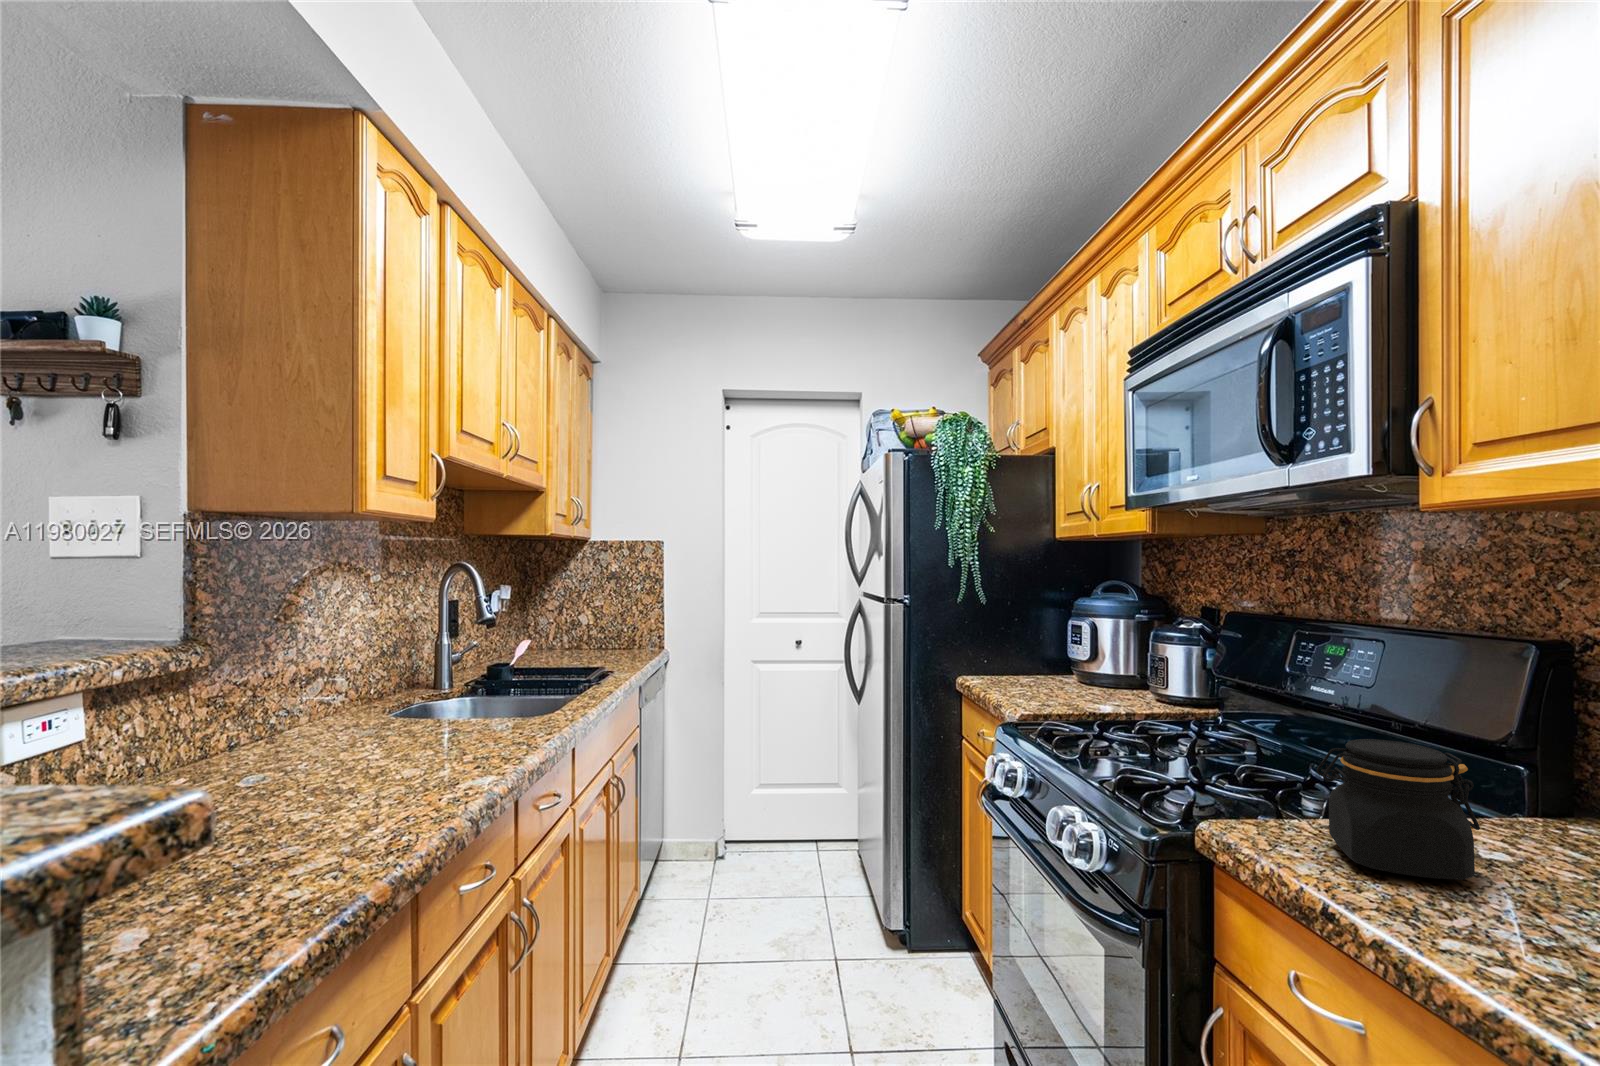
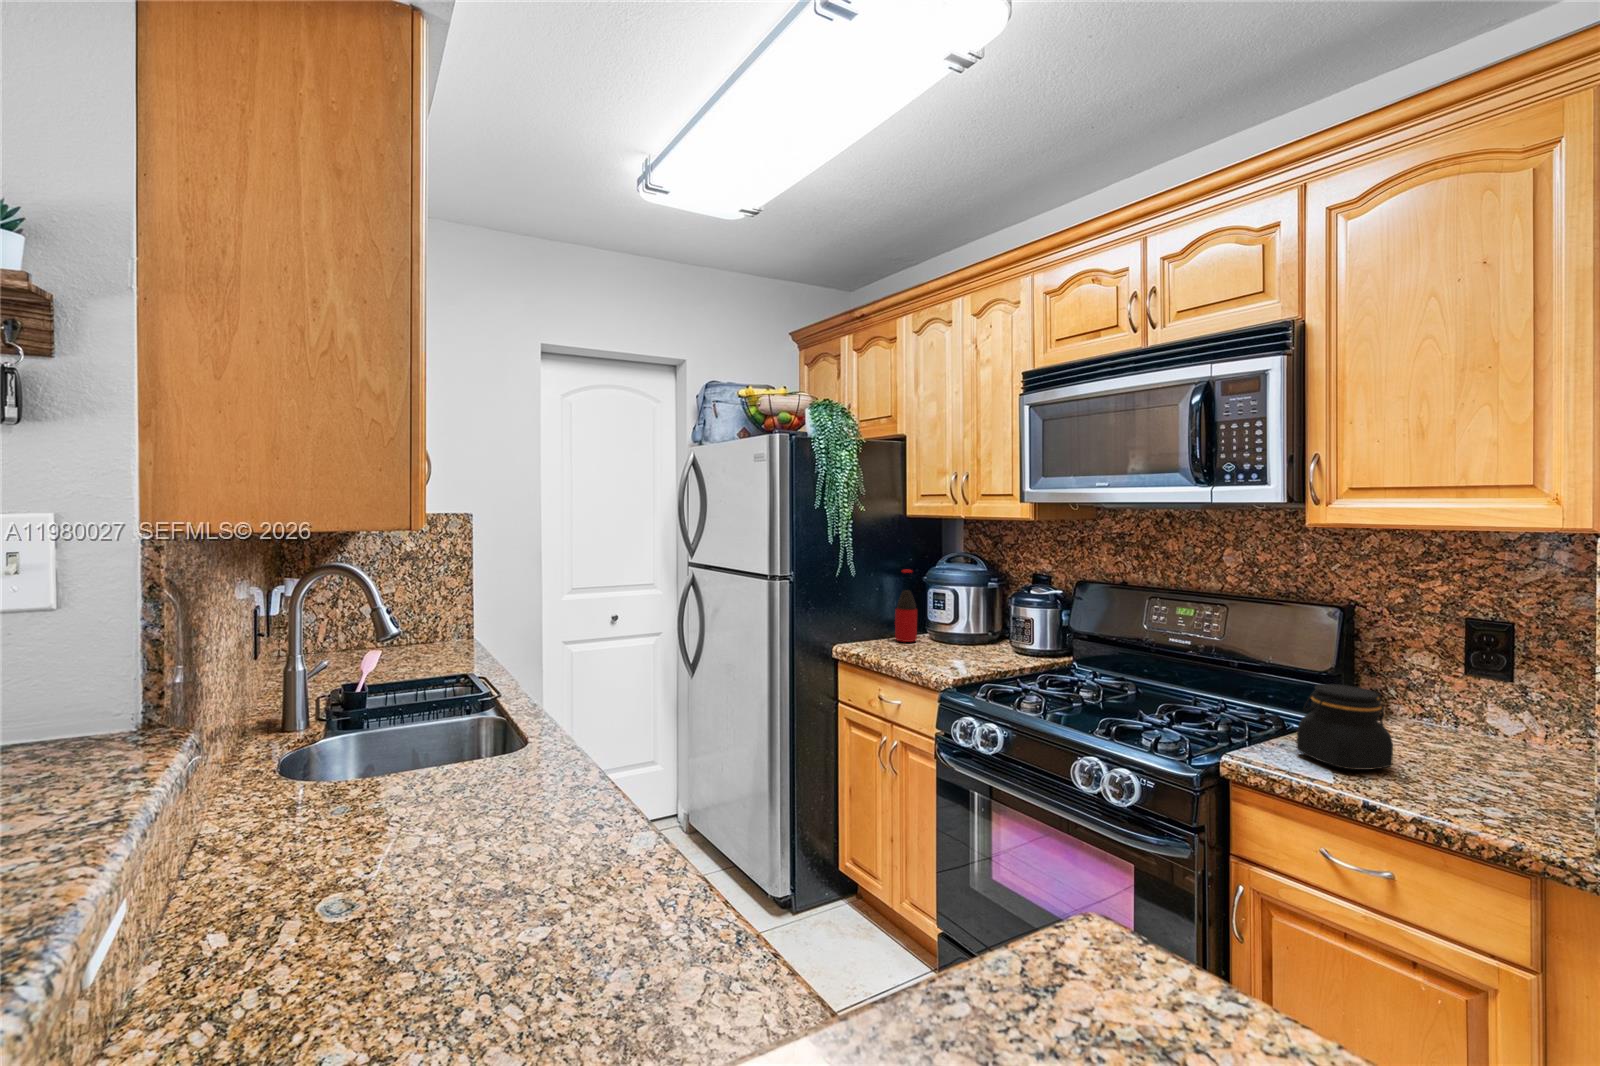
bottle: none [1034,598,1061,683] -> present [895,569,917,642]

